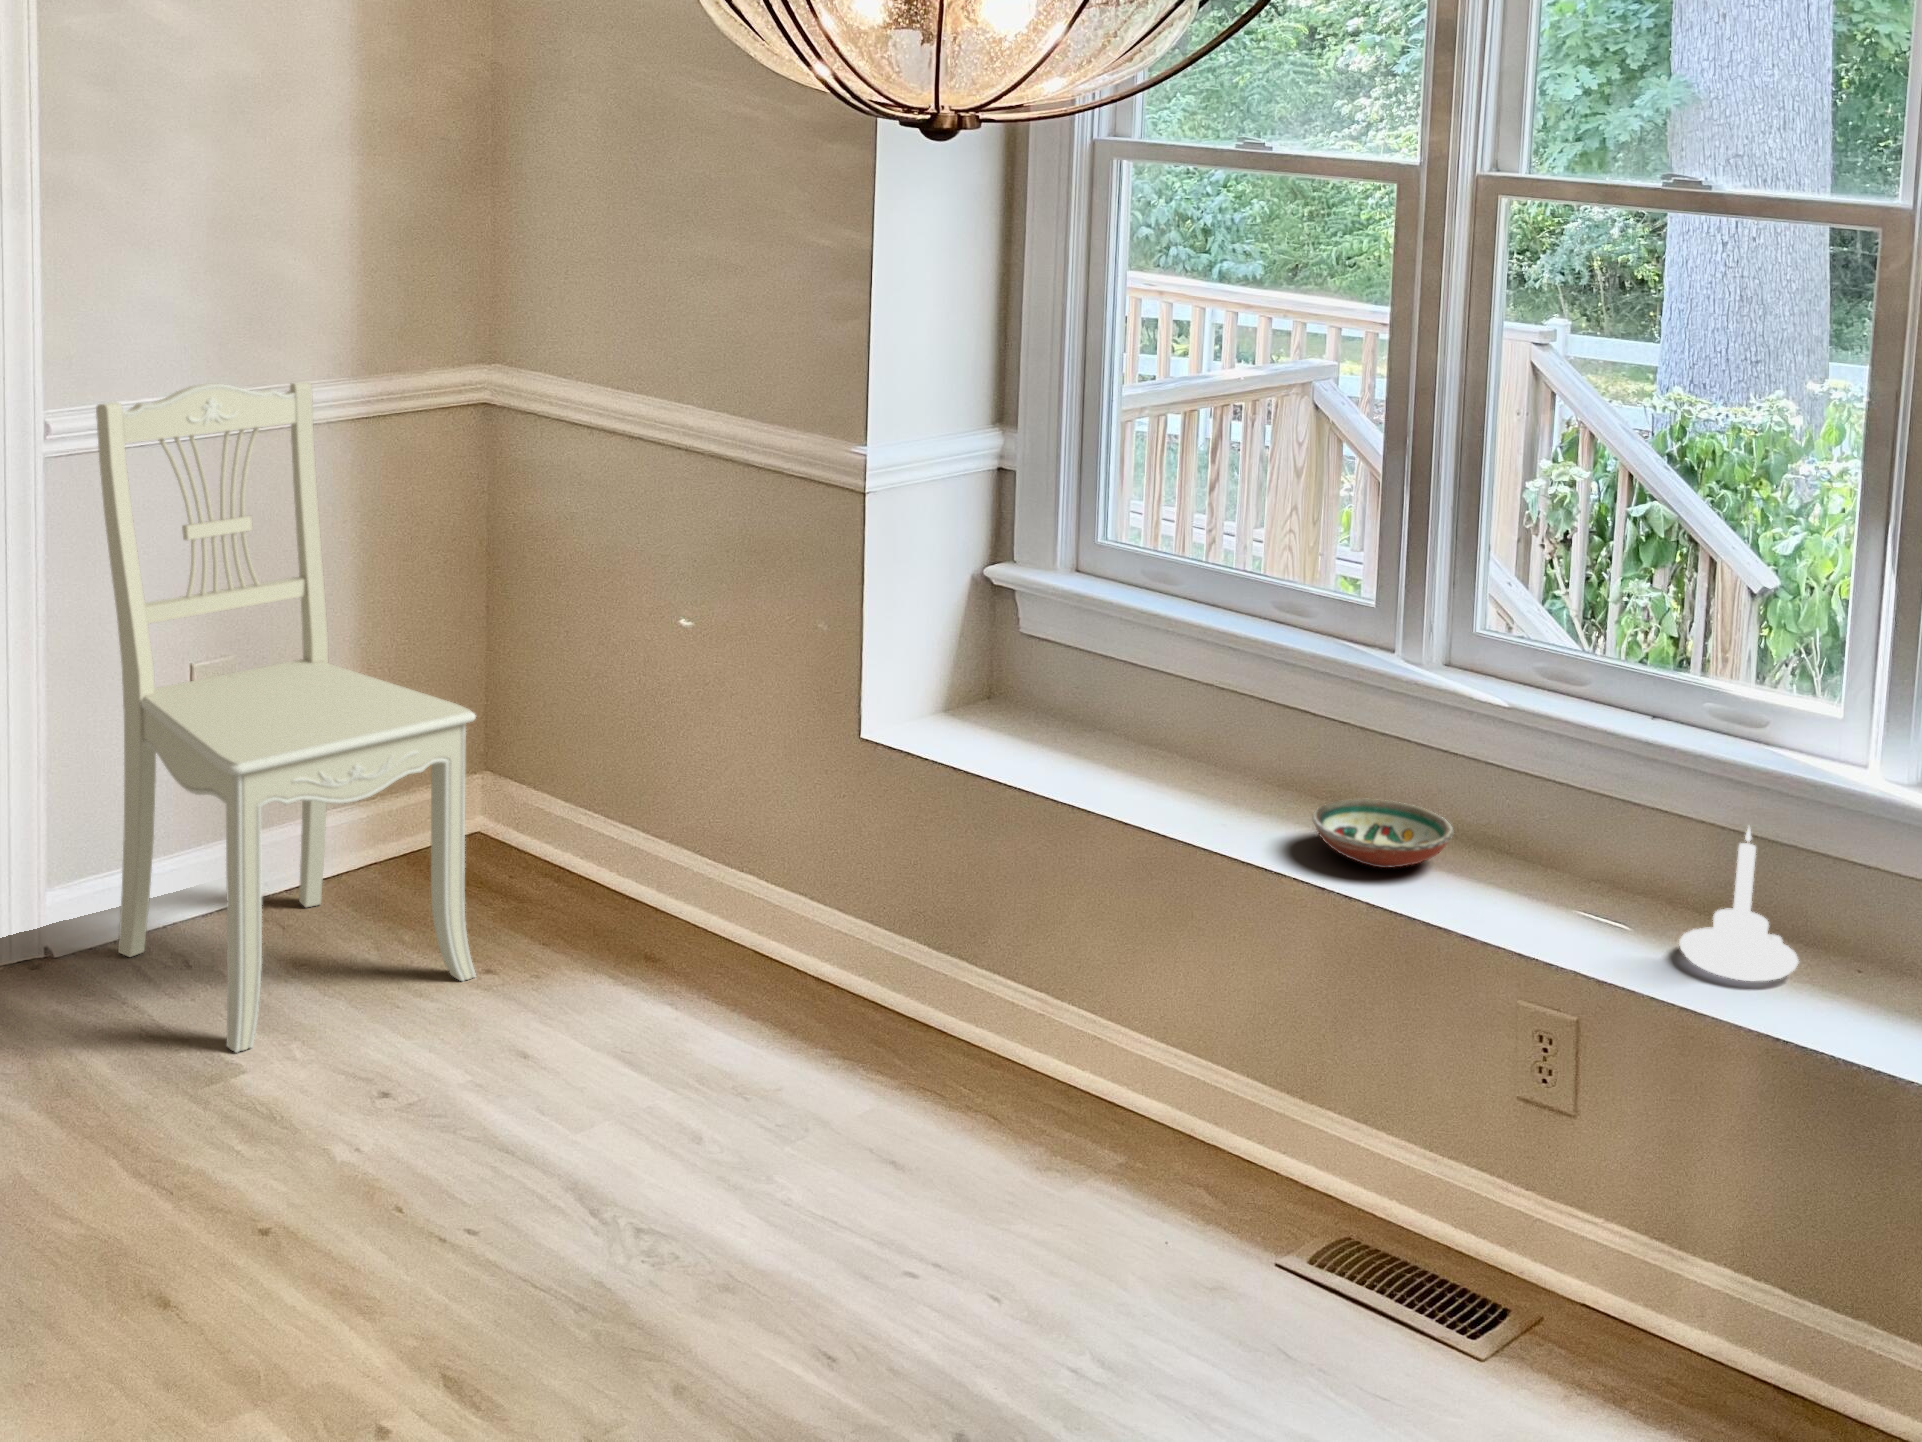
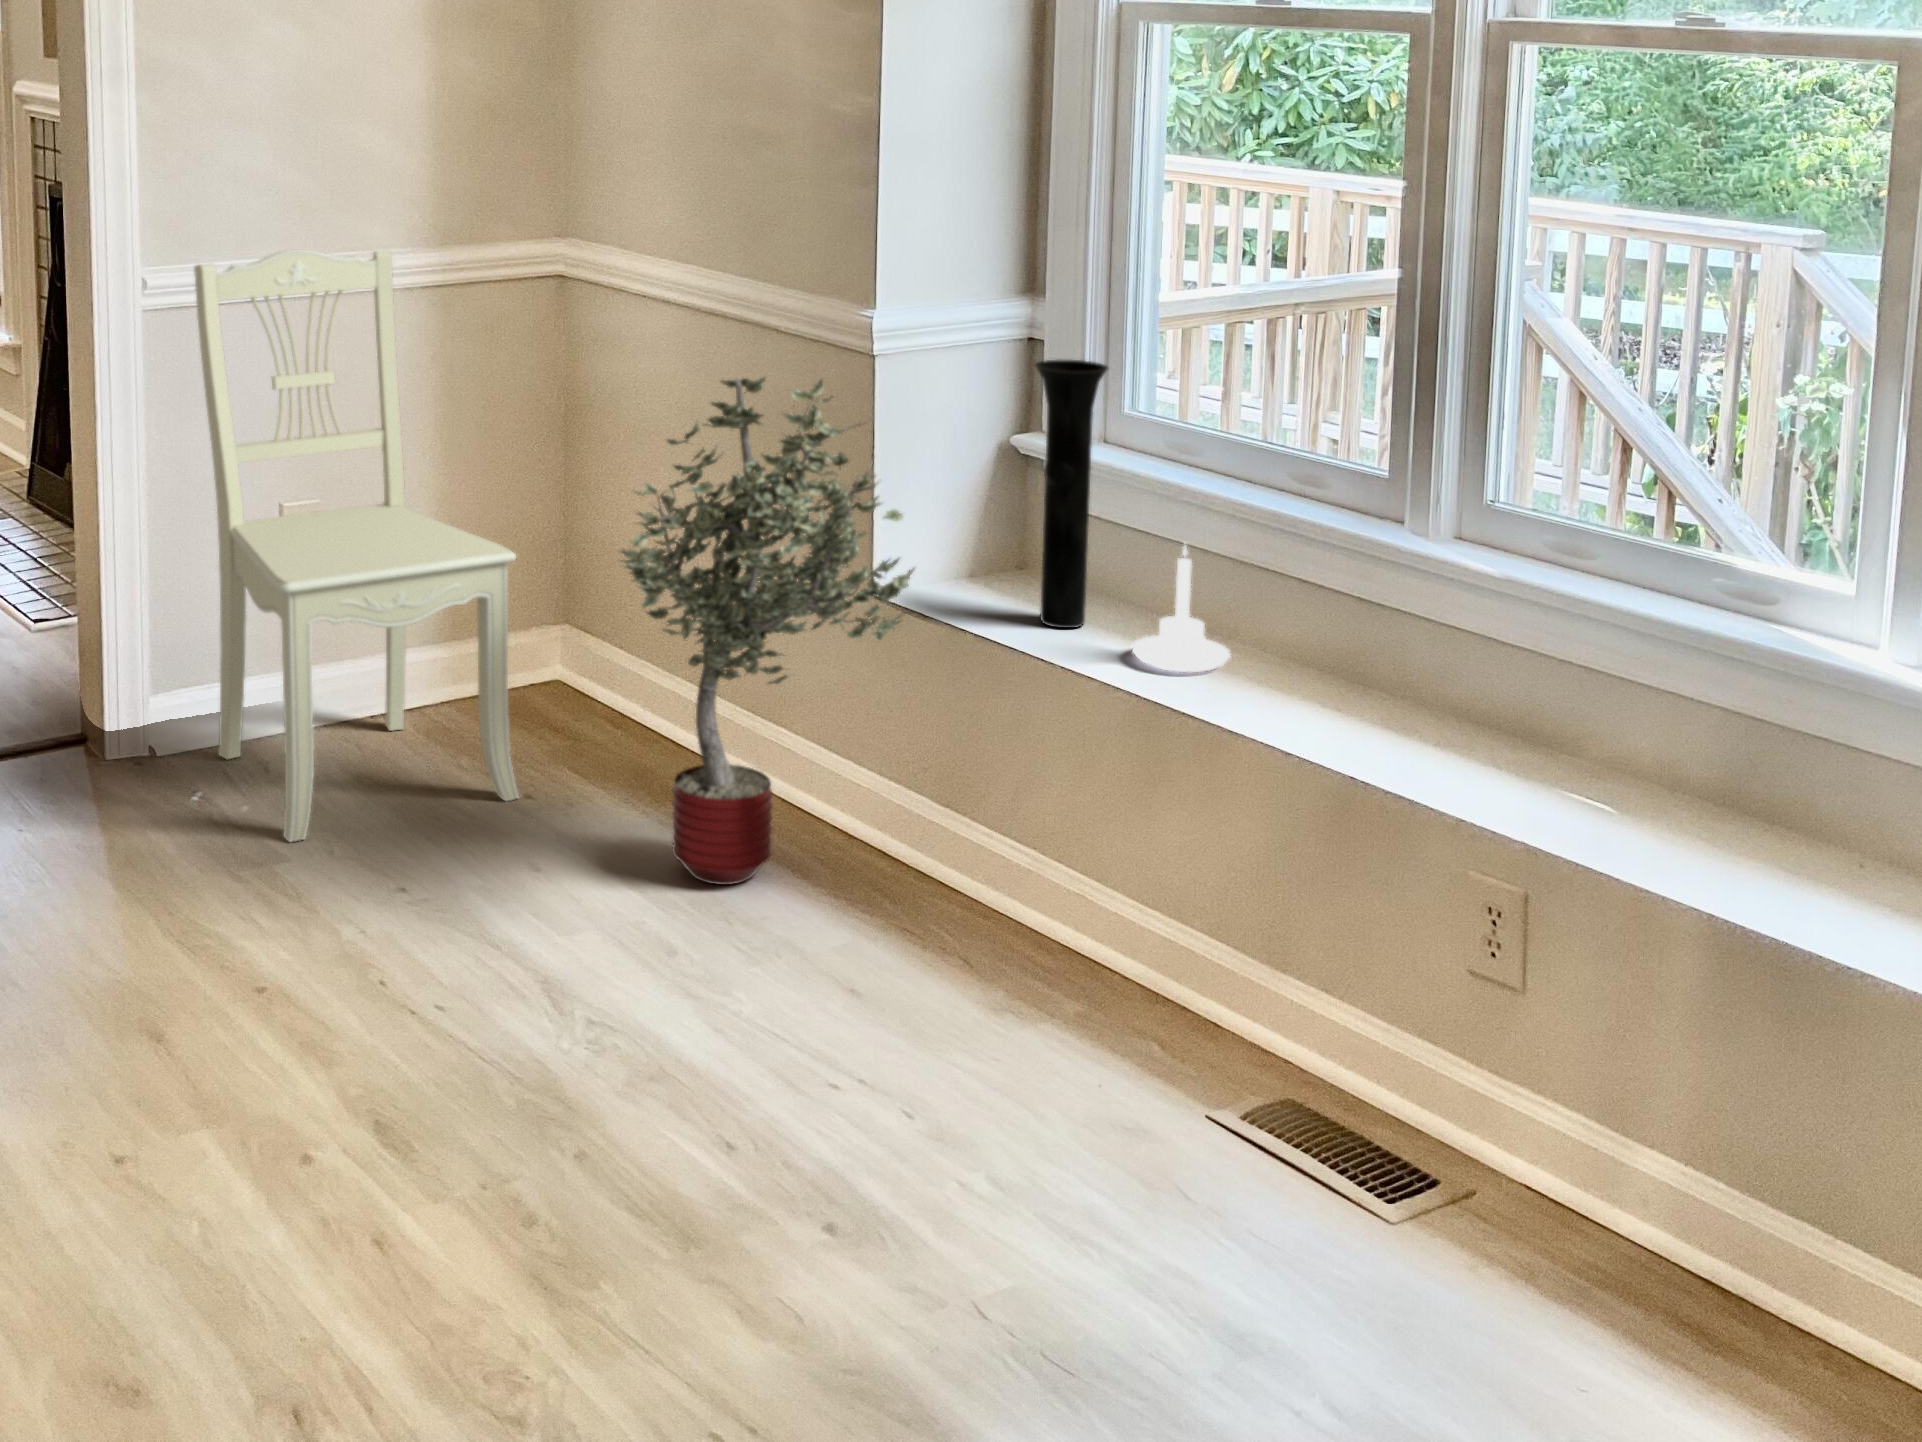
vase: none [1033,495,1105,766] -> present [1035,360,1108,628]
potted tree: none [587,522,925,1058] -> present [621,376,914,885]
decorative bowl: present [1312,799,1454,868] -> none [1287,669,1439,737]
candle holder: present [1679,827,1799,981] -> present [1132,543,1231,672]

